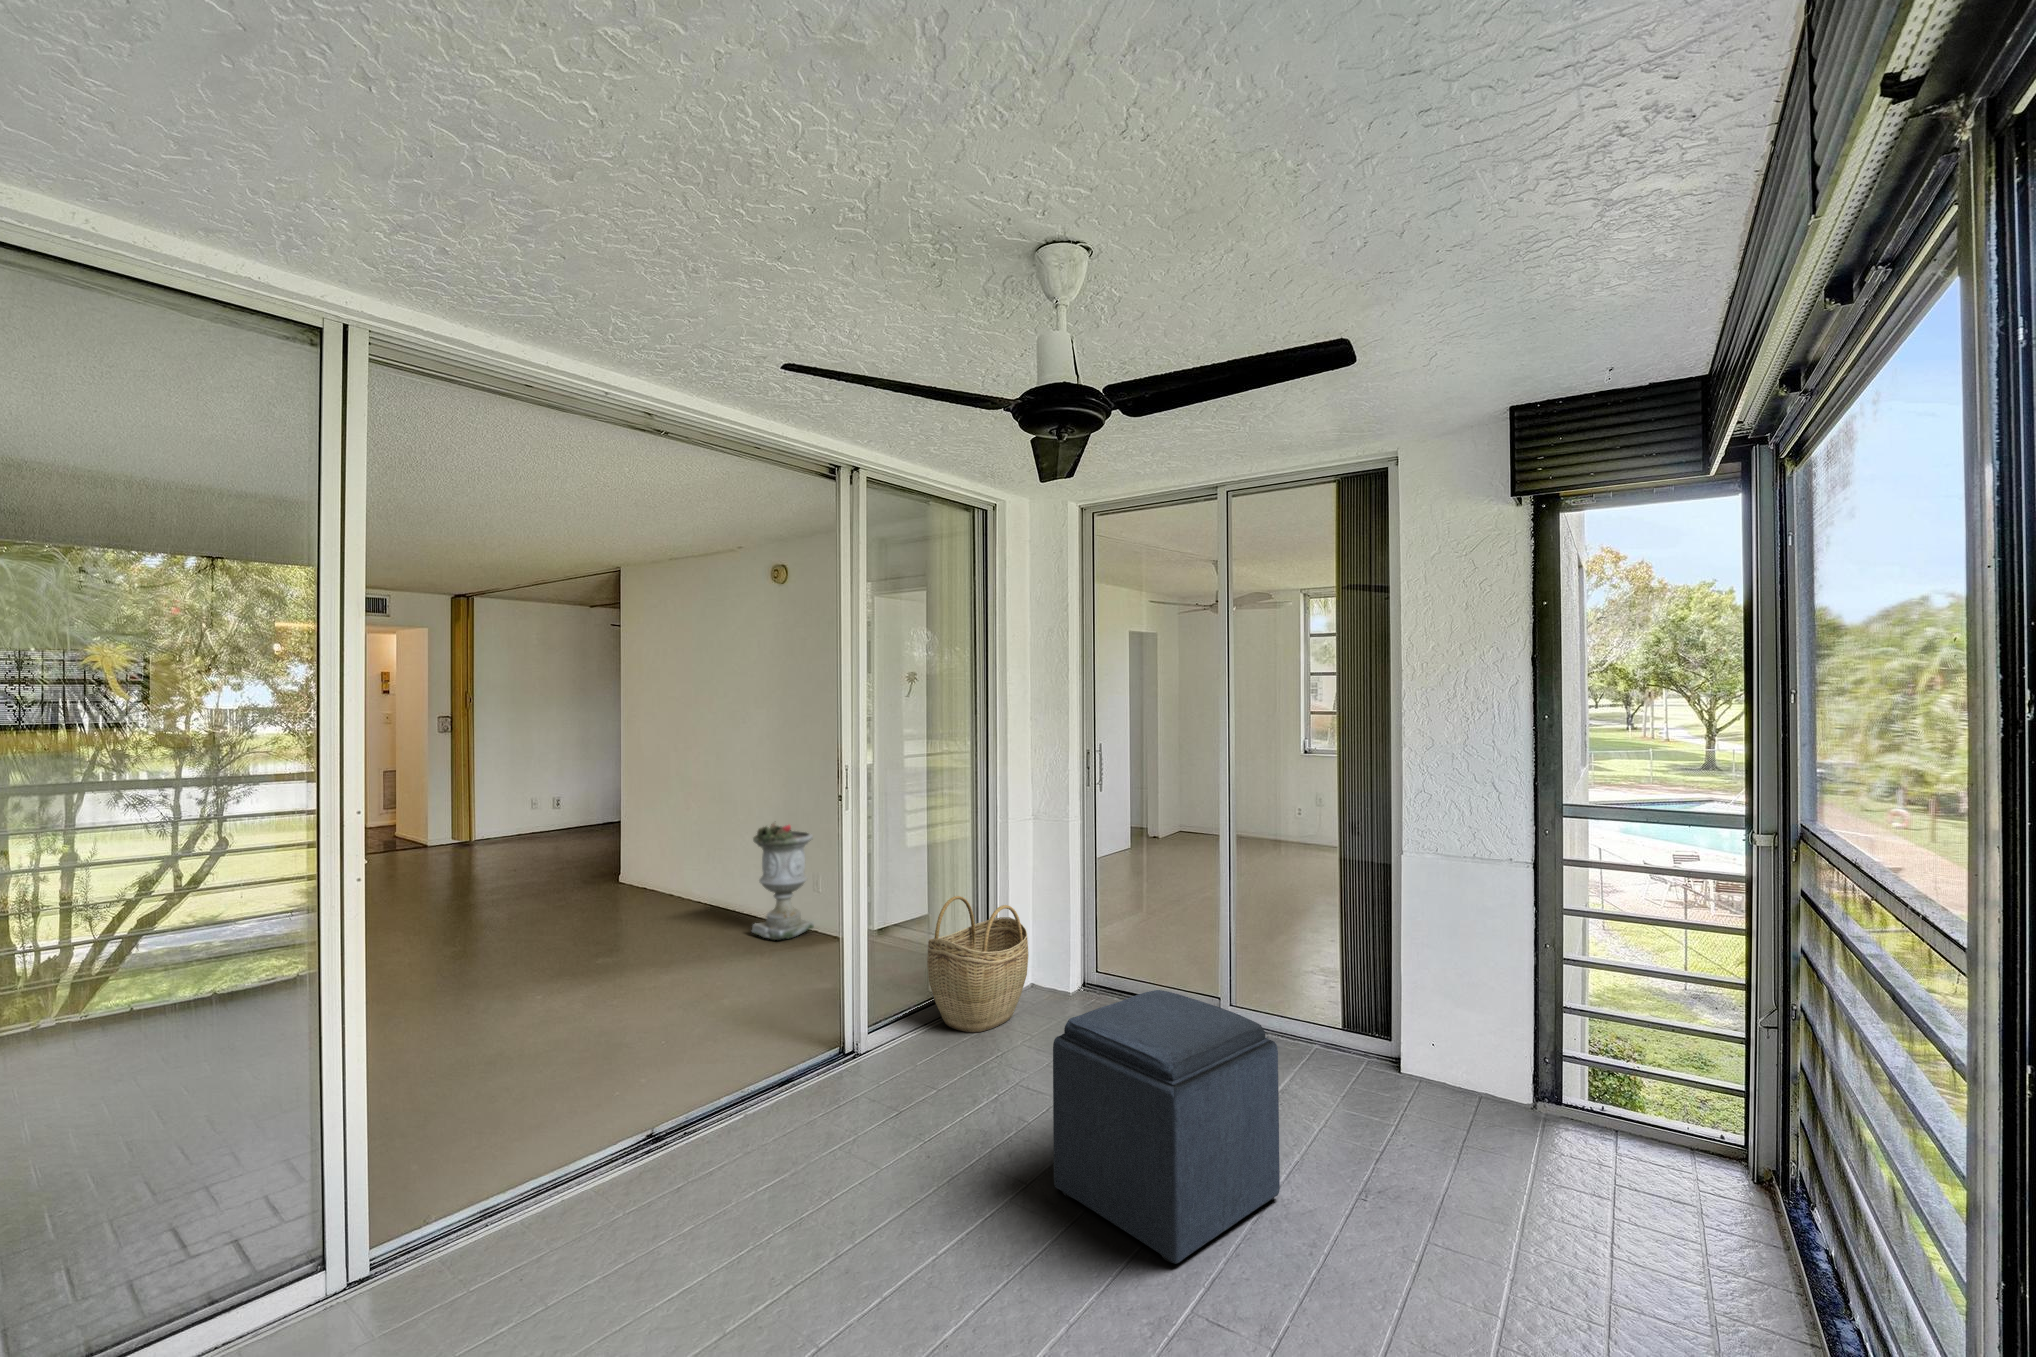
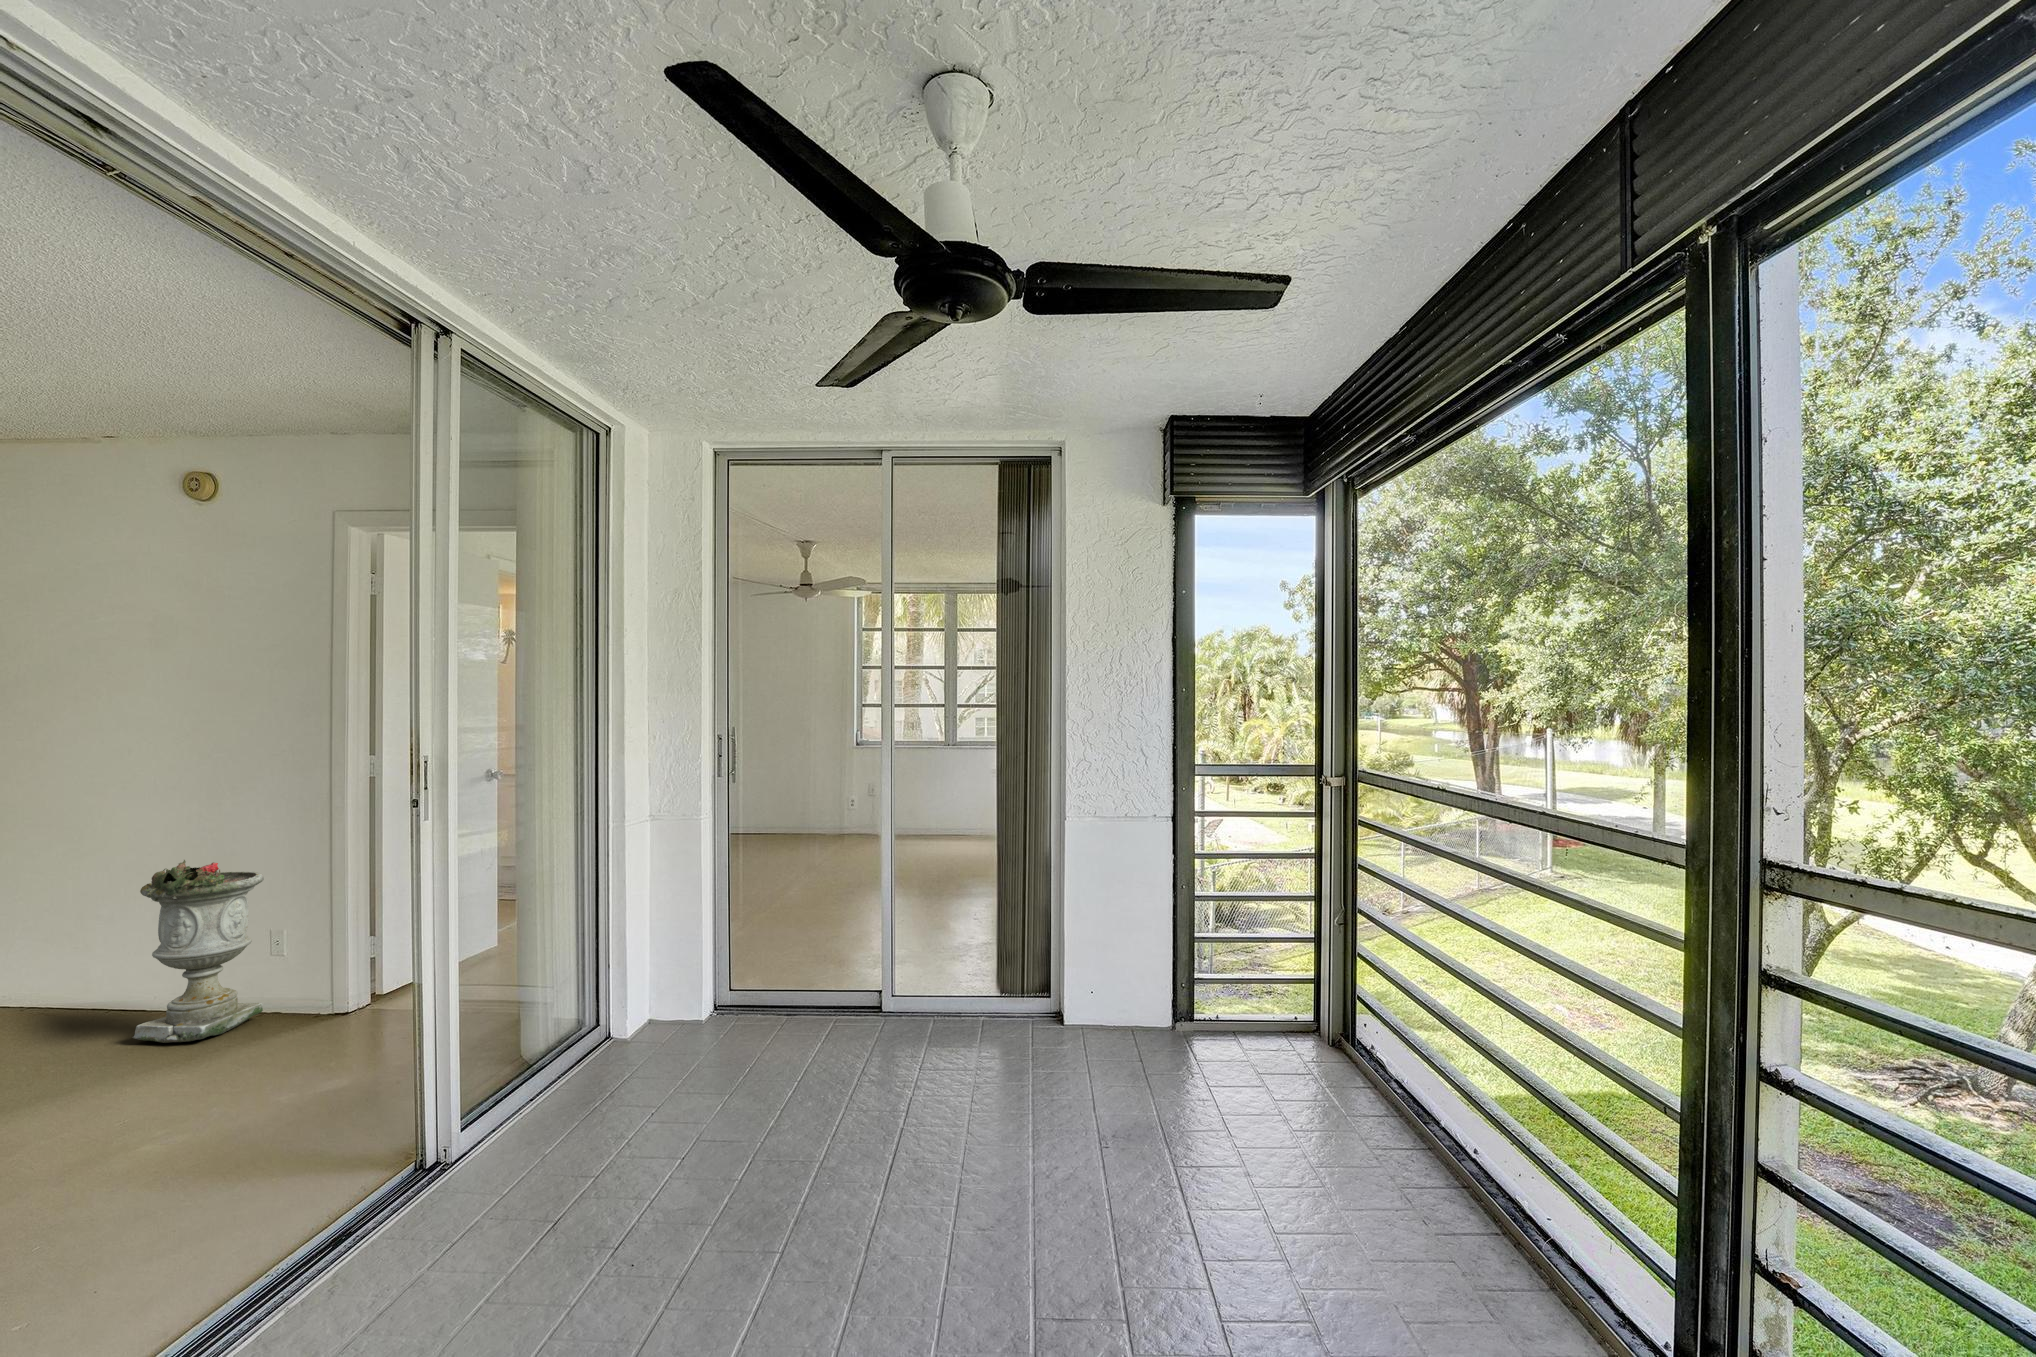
woven basket: present [927,896,1028,1032] -> none [529,924,667,1098]
ottoman: present [1053,990,1280,1264] -> none [814,985,1043,1280]

